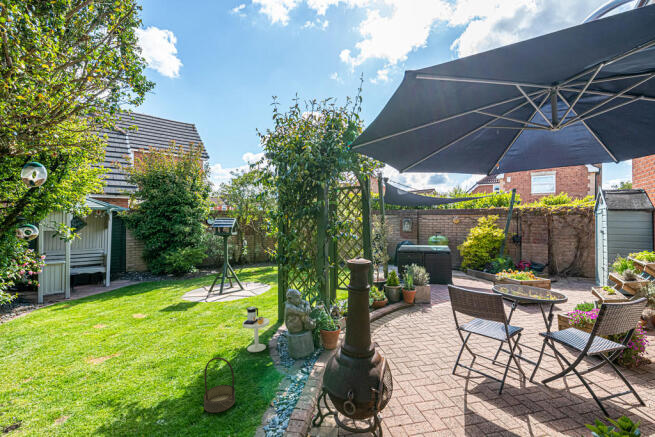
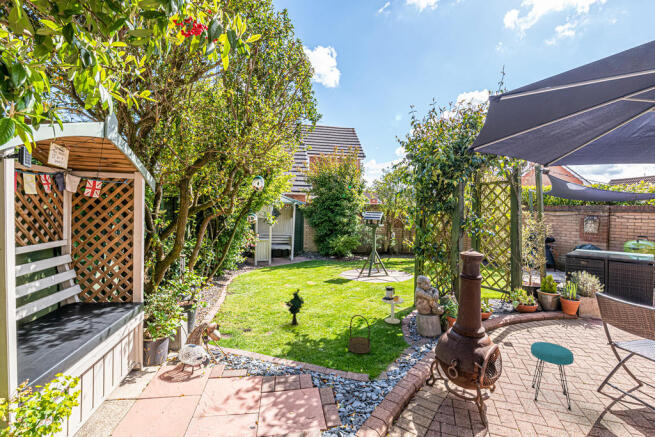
decorative plant: none [92,334,129,392] -> present [285,289,304,325]
stool: none [413,345,452,411] -> present [531,342,574,409]

